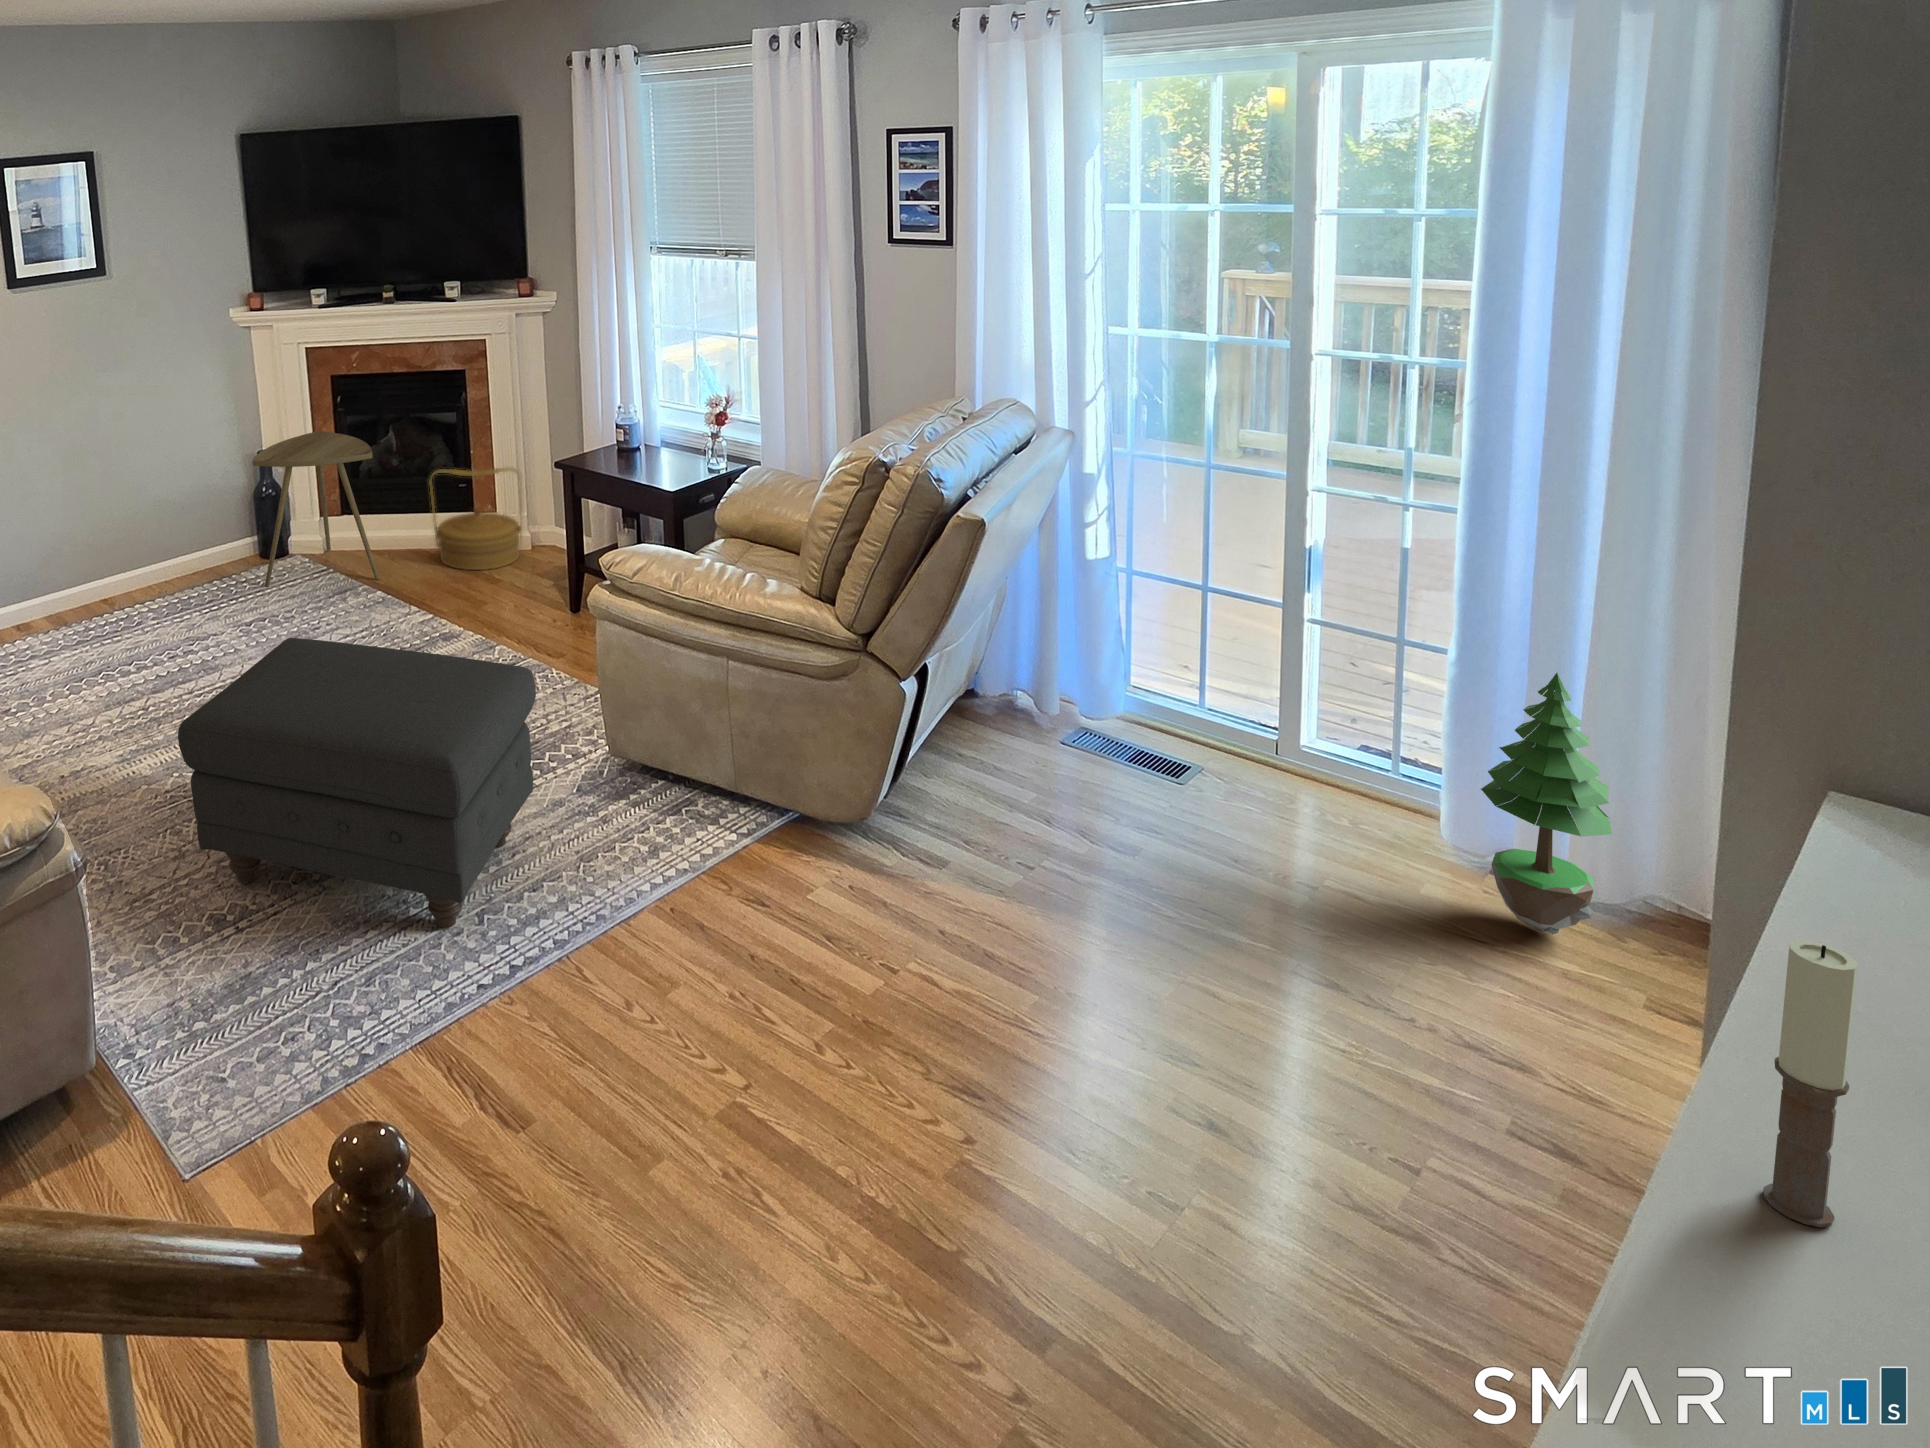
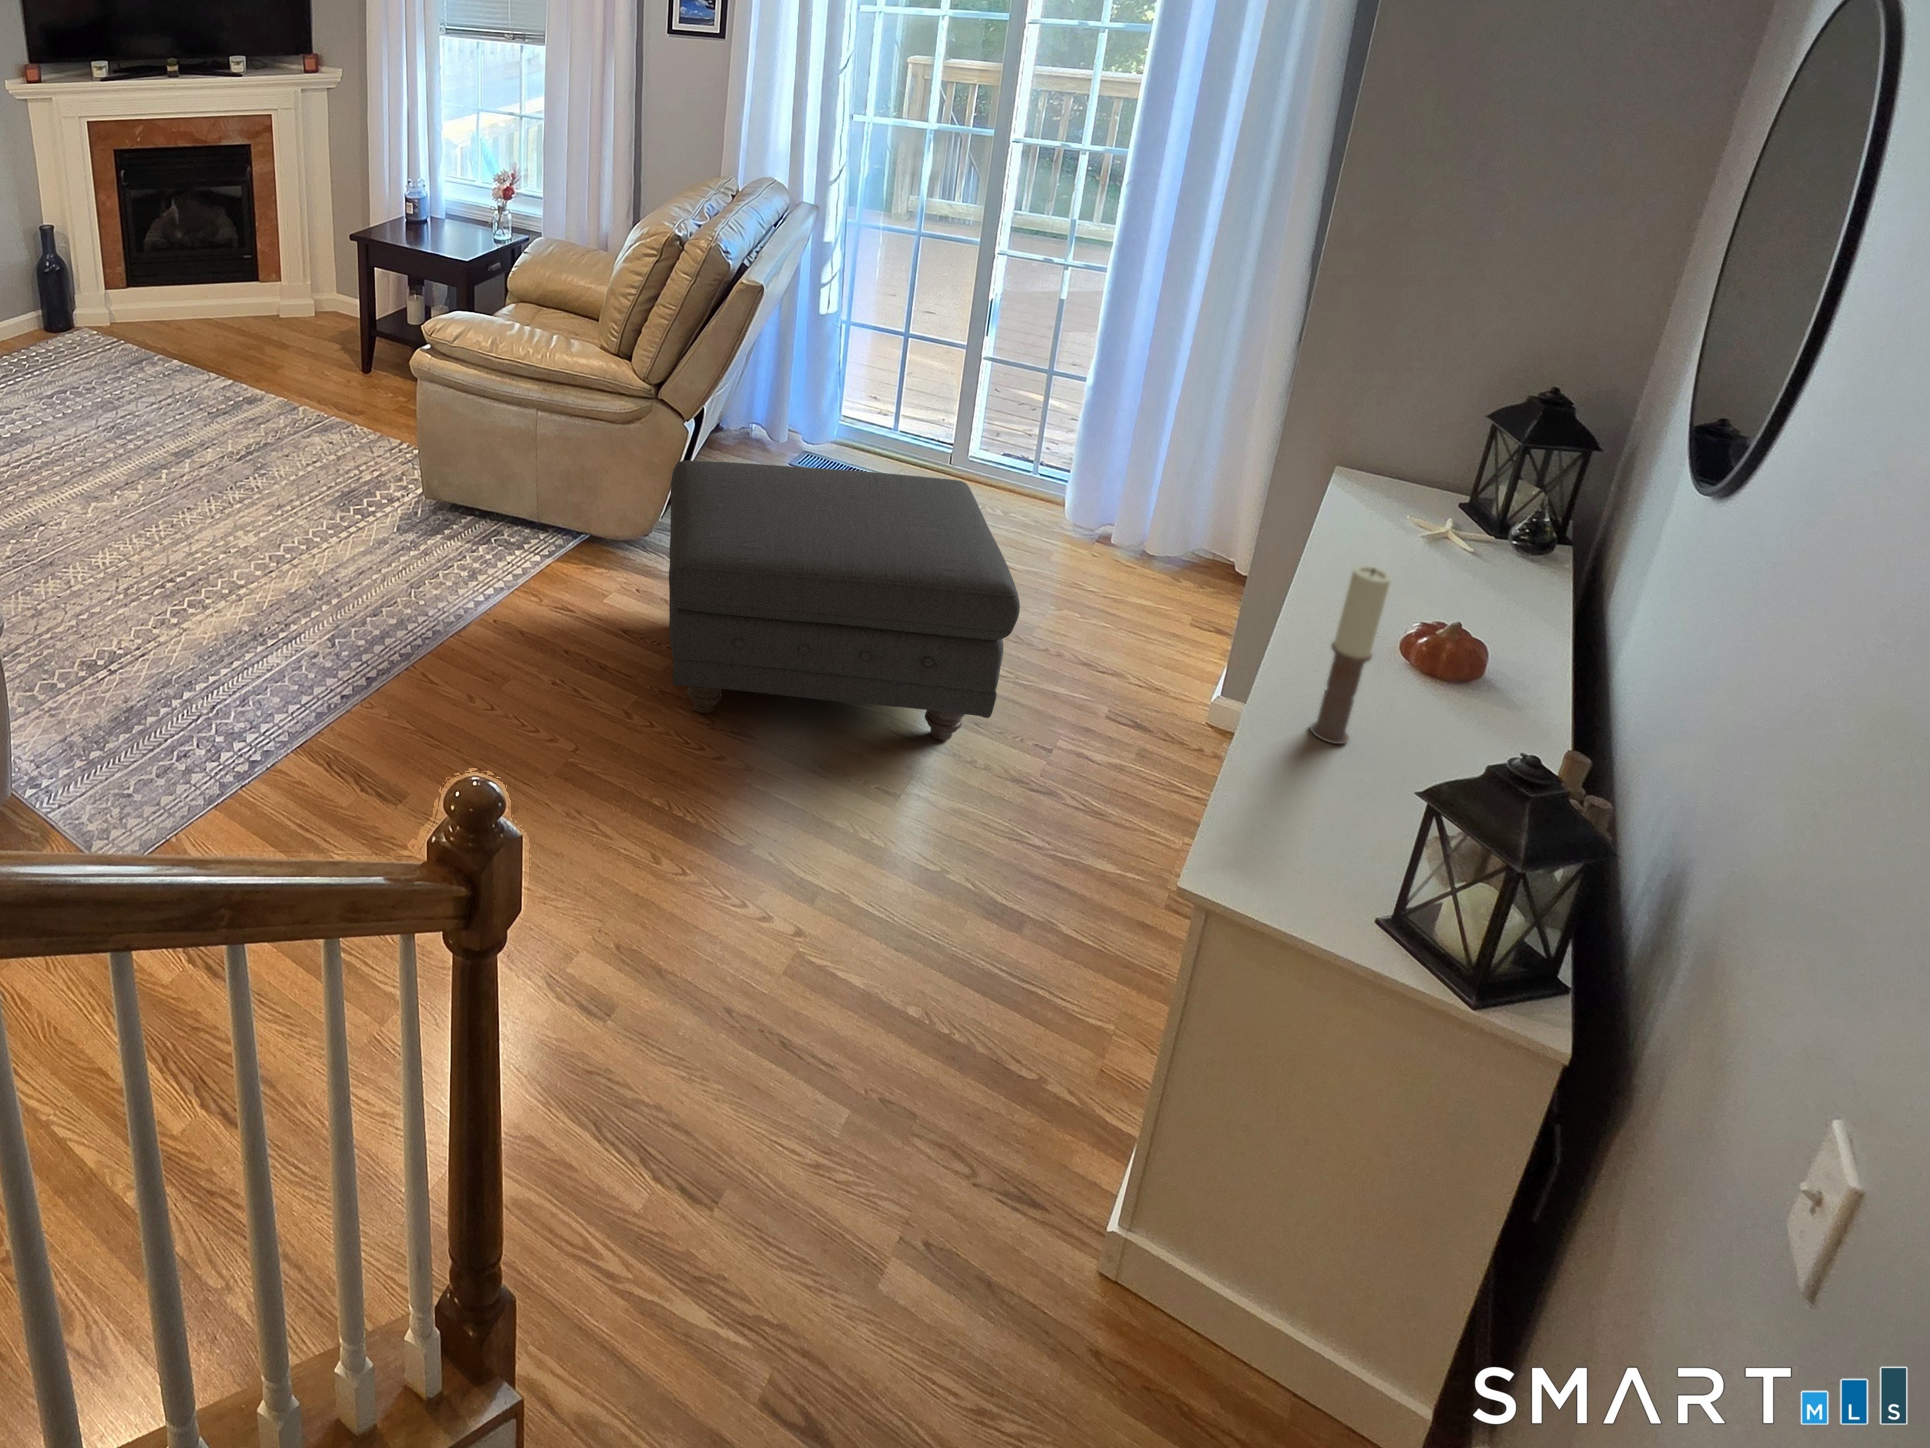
side table: present [253,431,380,587] -> none [43,206,174,361]
woven basket: present [430,468,522,570] -> none [218,240,309,338]
ottoman: present [178,638,536,928] -> present [669,460,1020,740]
potted tree: present [1481,673,1612,934] -> none [1103,391,1190,583]

